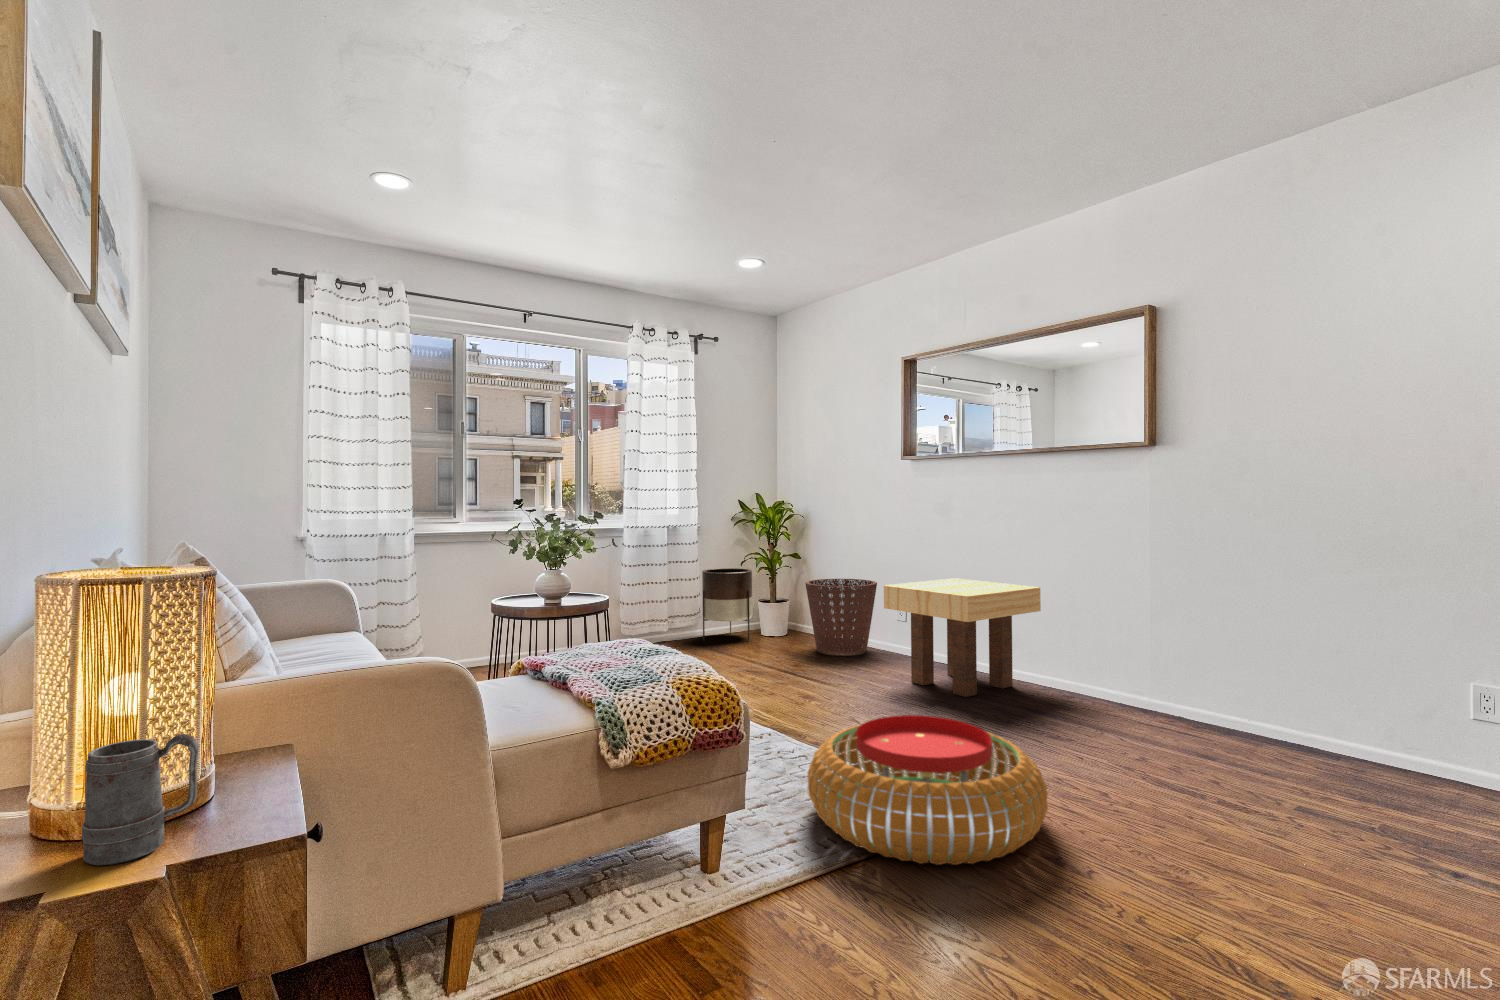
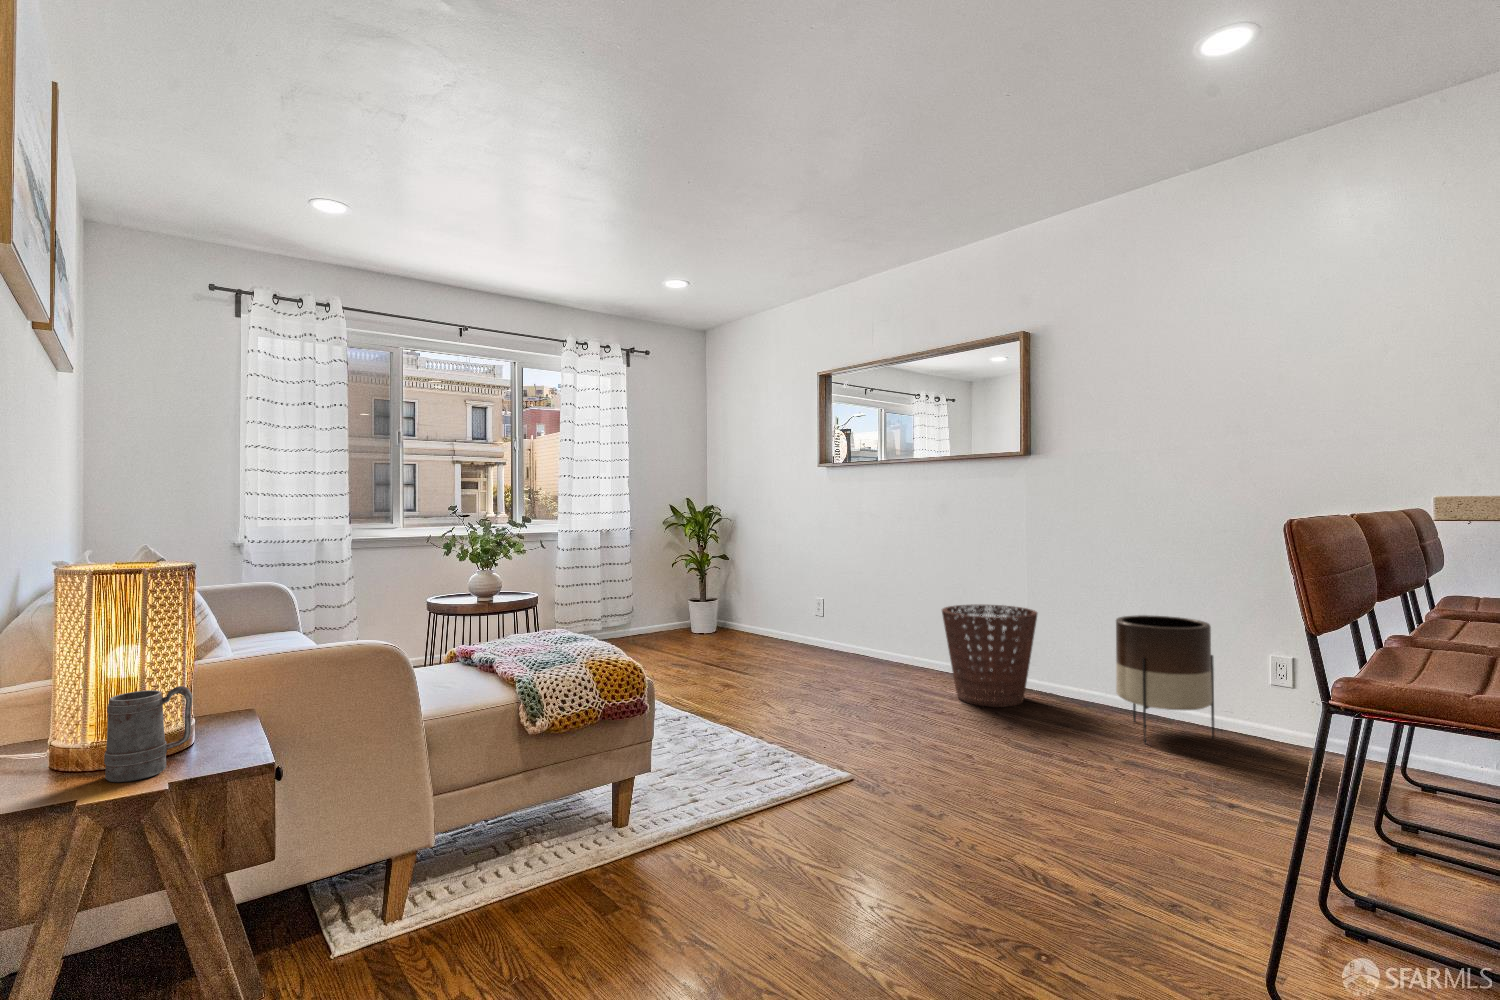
planter: present [702,568,753,641] -> present [1116,615,1215,743]
side table: present [884,578,1041,697] -> none [796,576,935,682]
basket: present [805,579,877,656] -> present [942,604,1037,706]
pouf: present [807,715,1048,865] -> none [711,693,913,815]

